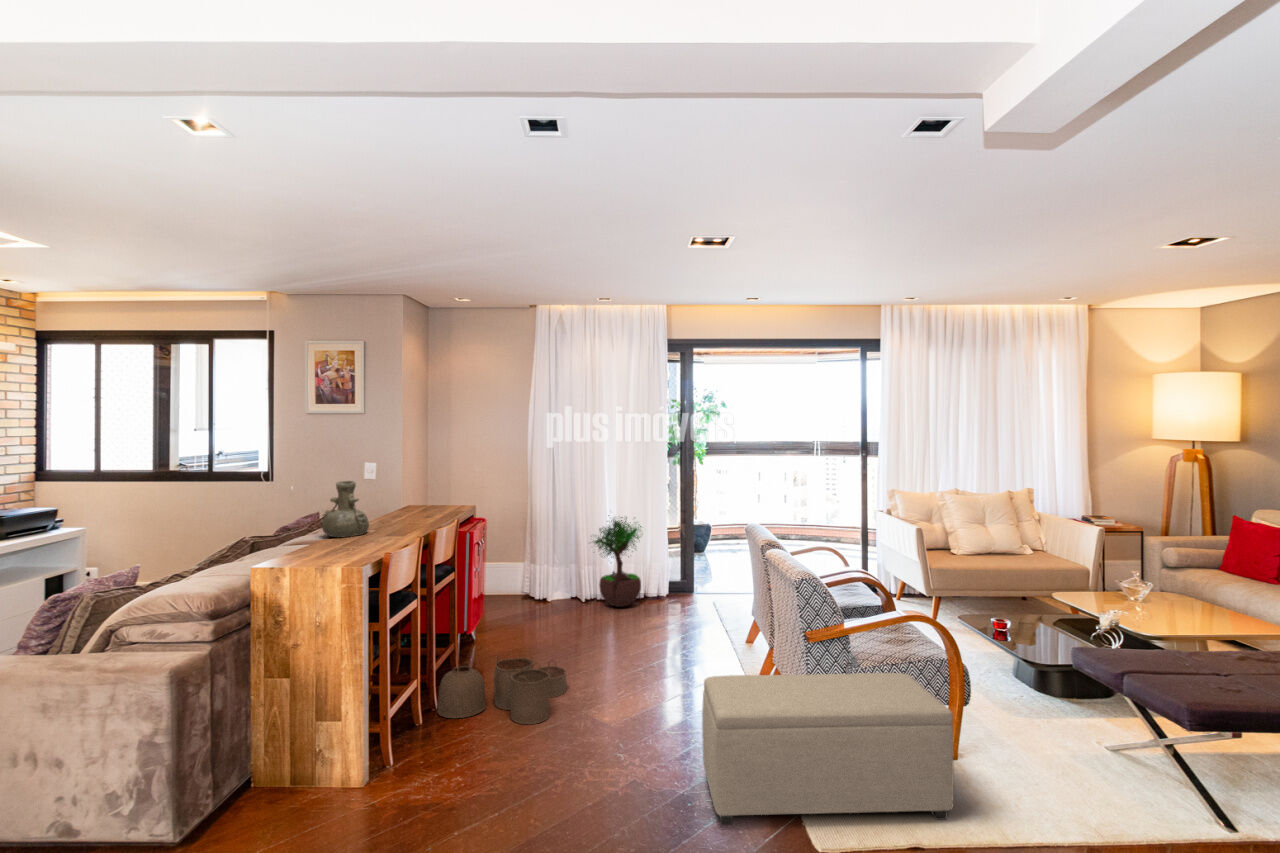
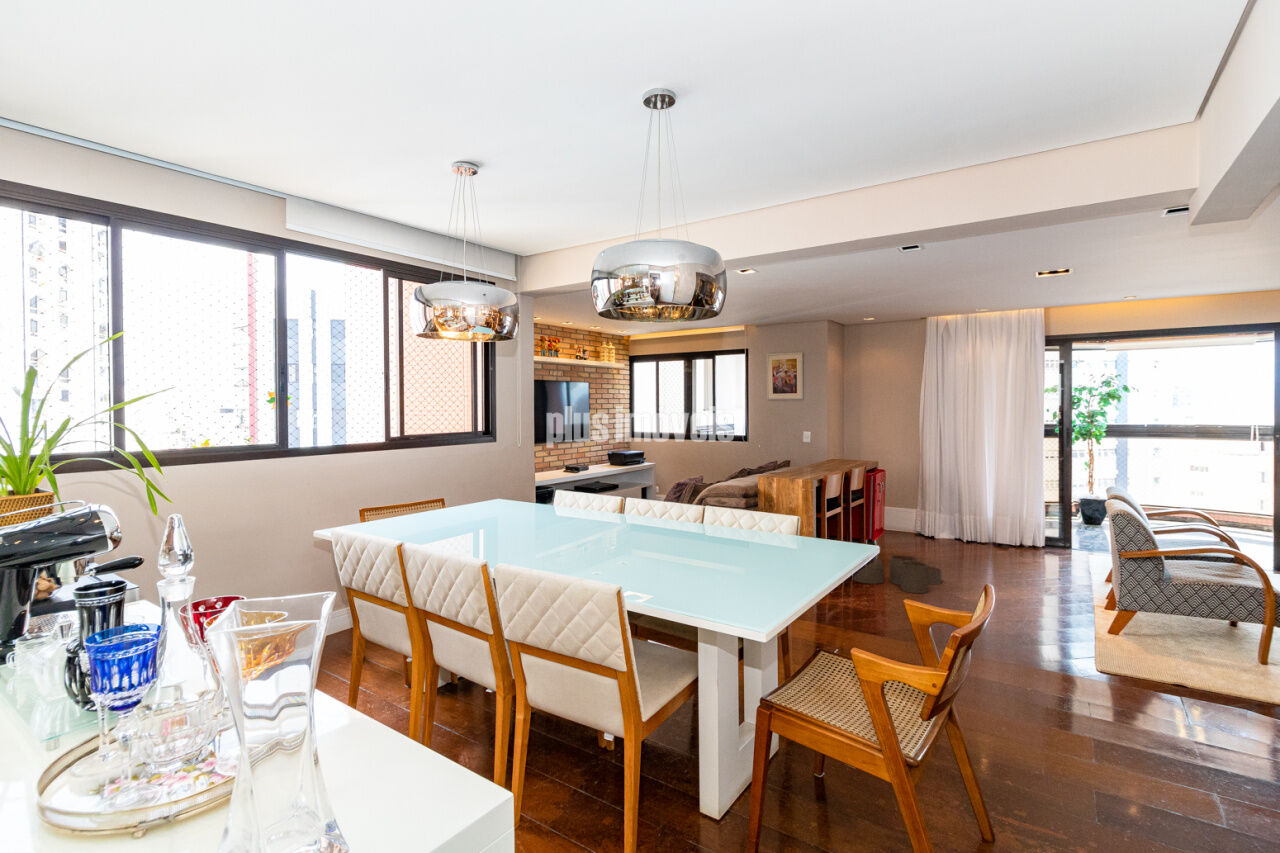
vase: present [321,481,369,537] -> none [784,438,812,471]
potted tree: present [594,515,641,607] -> none [968,472,1020,548]
ottoman: present [702,673,954,825] -> none [1034,568,1245,687]

